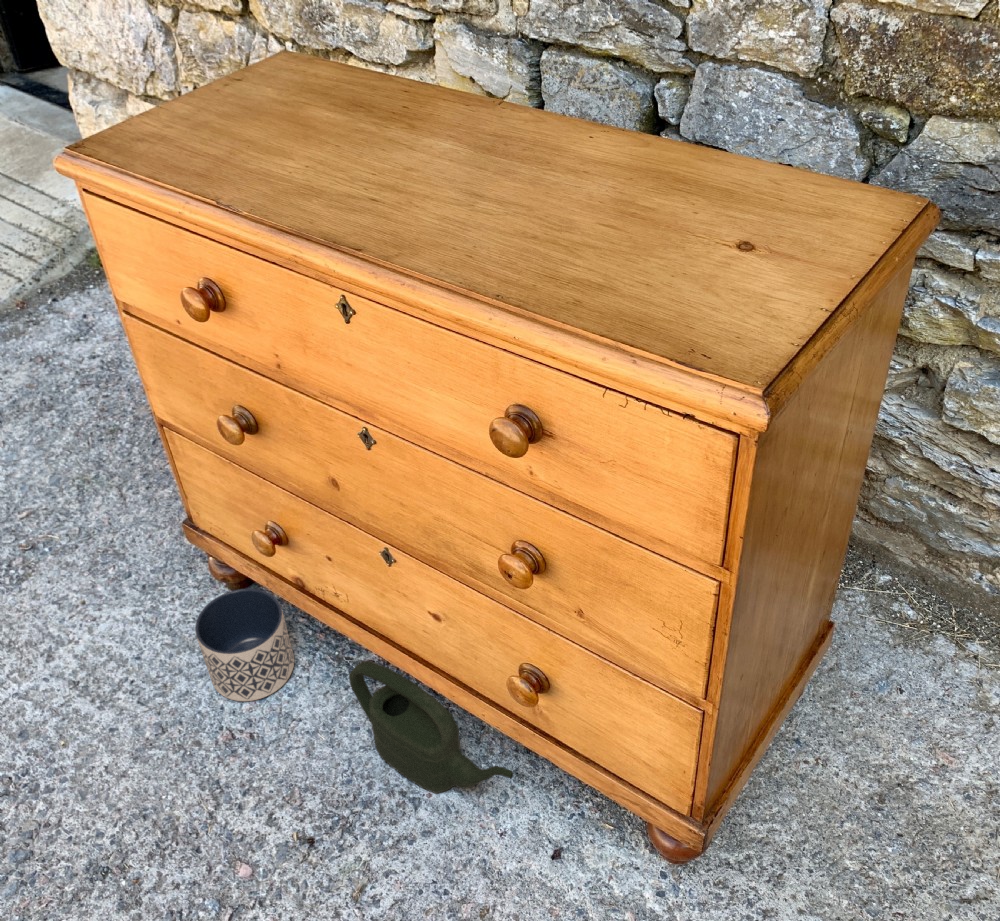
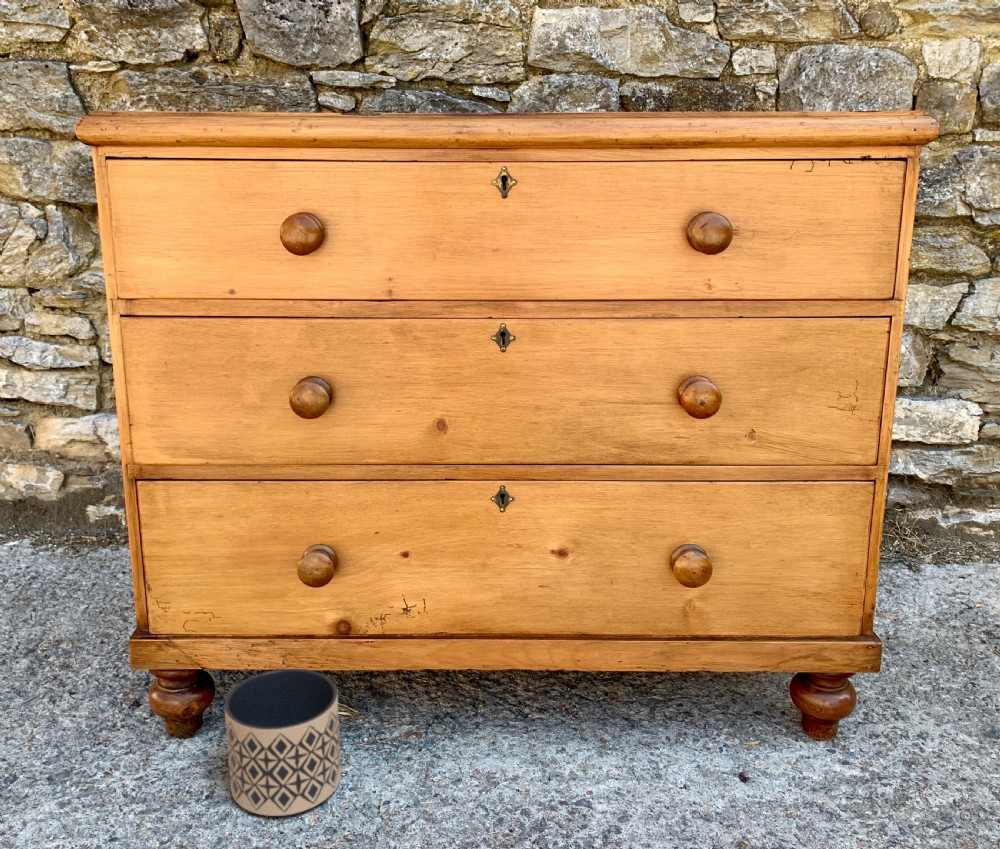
watering can: present [349,661,513,793] -> none [457,647,695,790]

